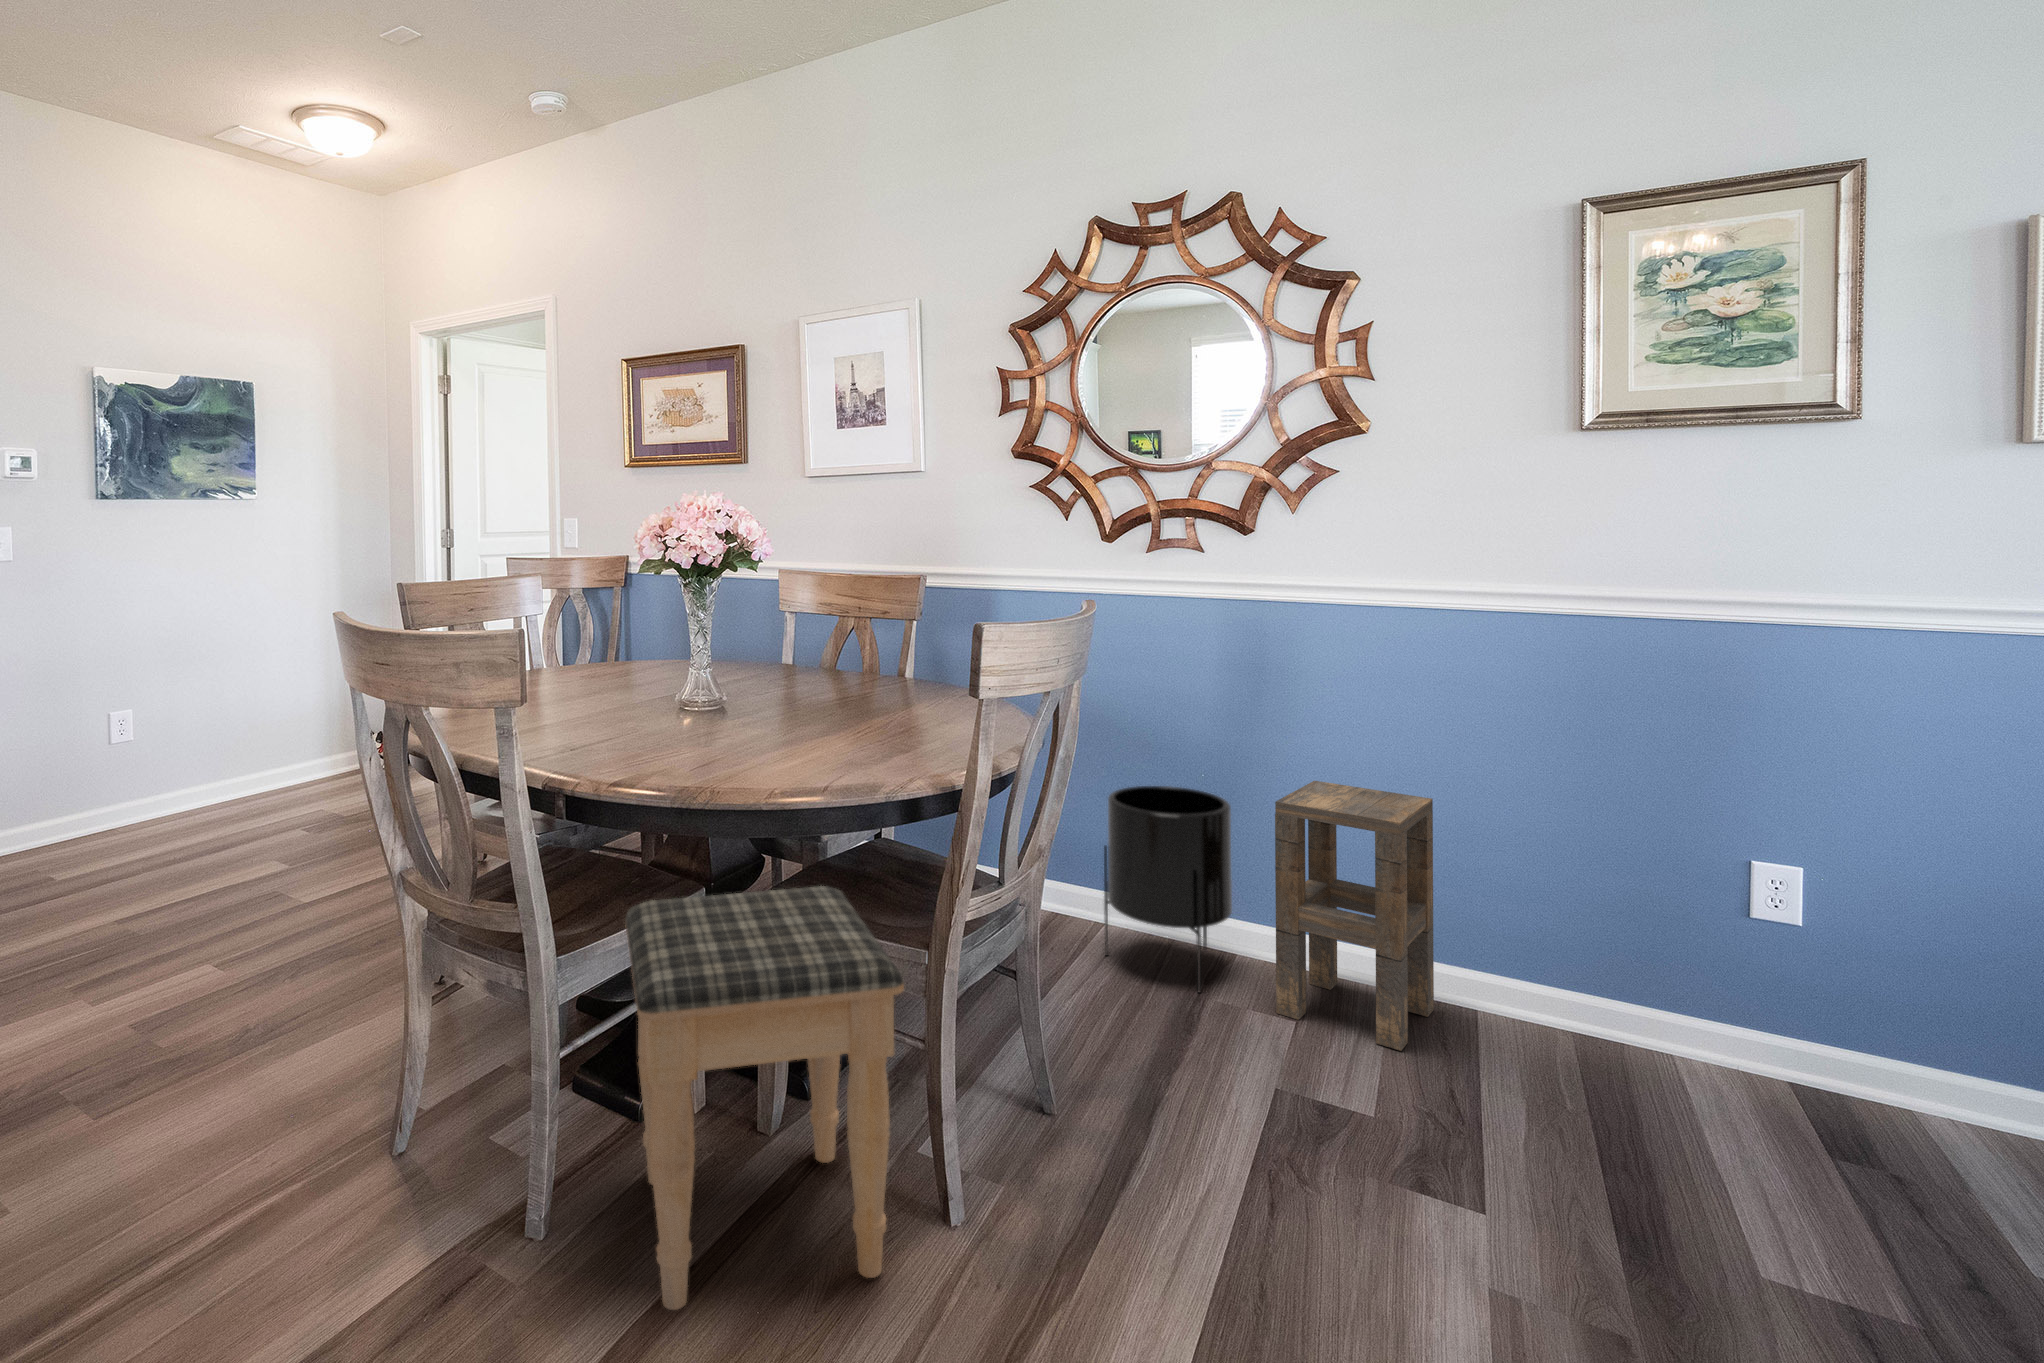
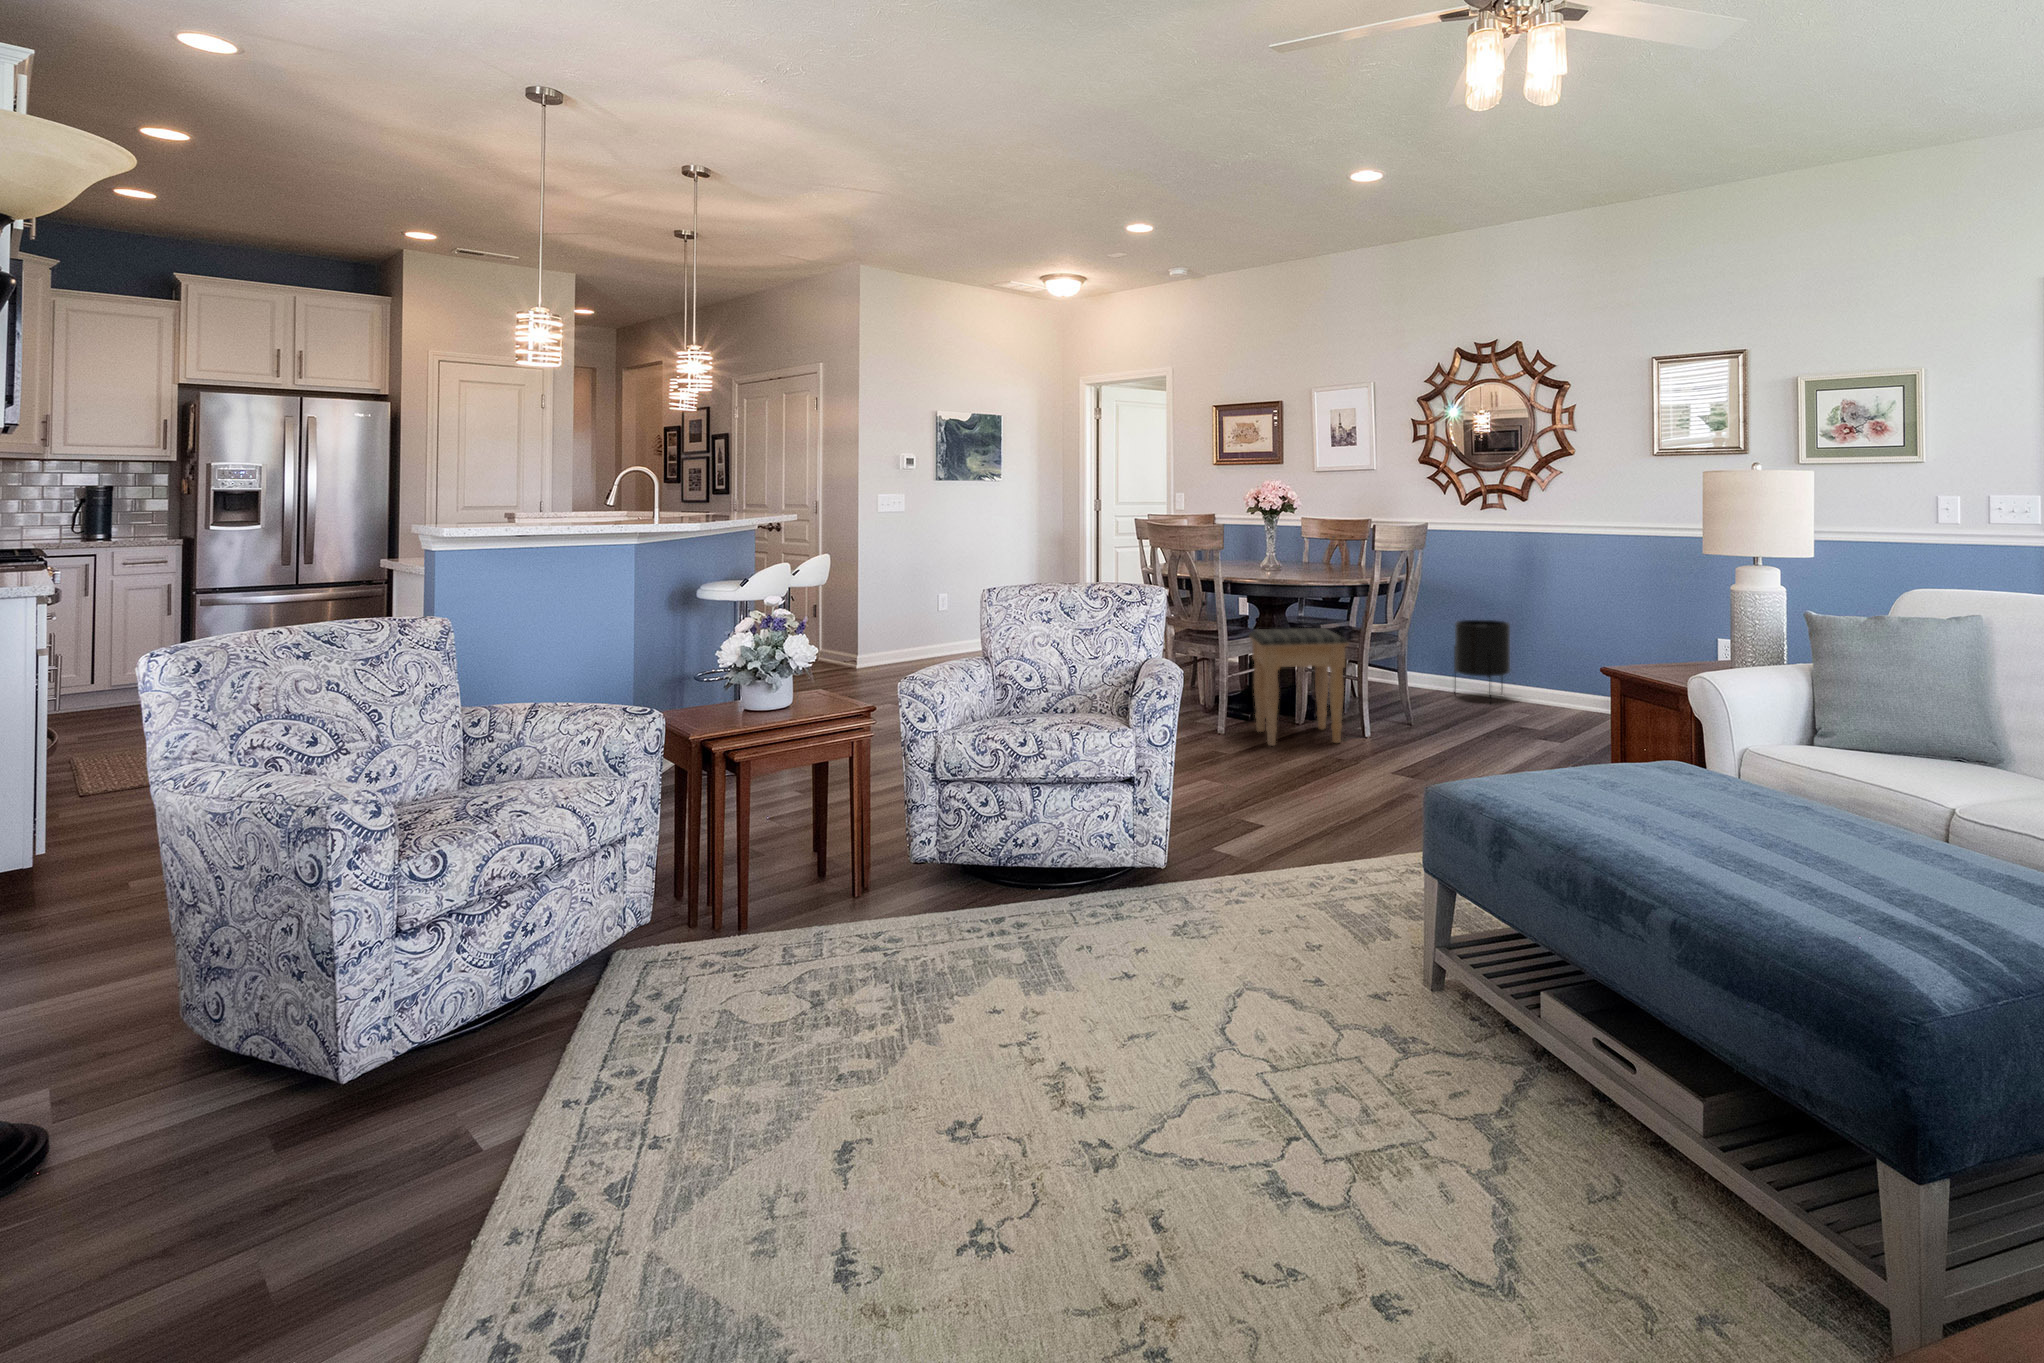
side table: present [1275,781,1434,1051] -> none [1520,613,1591,716]

